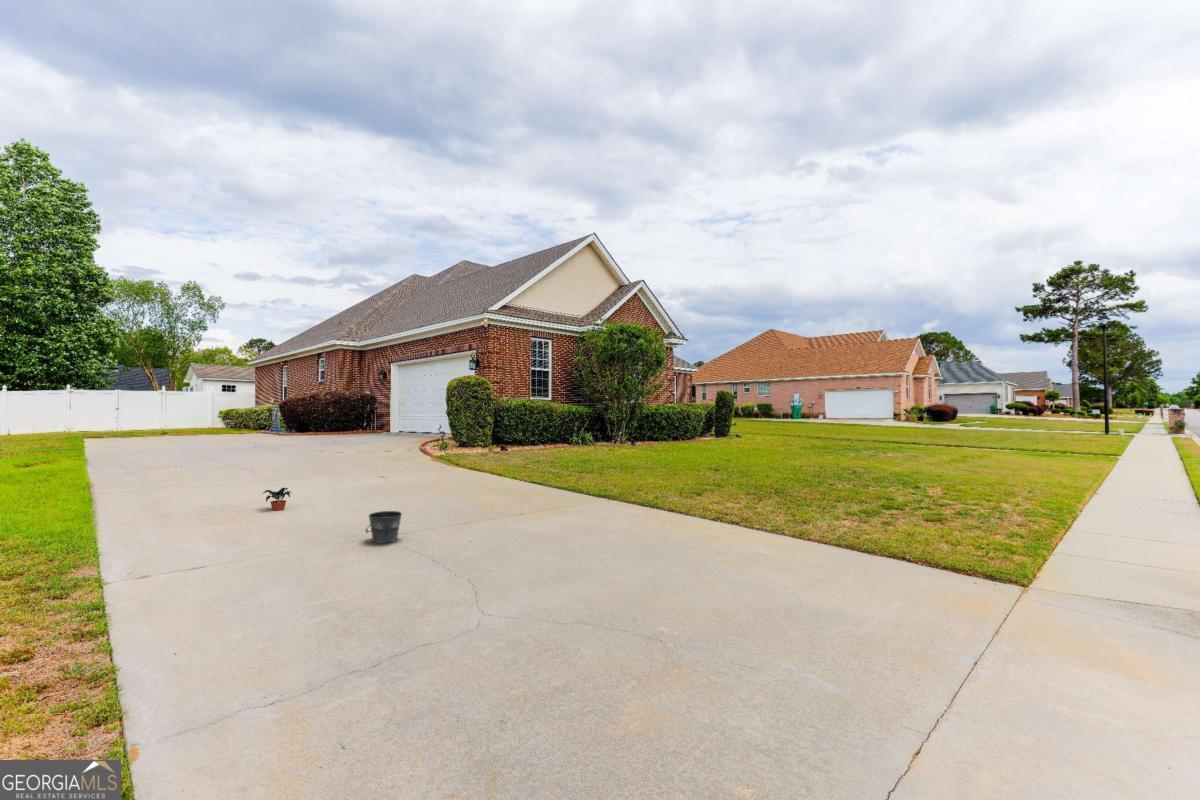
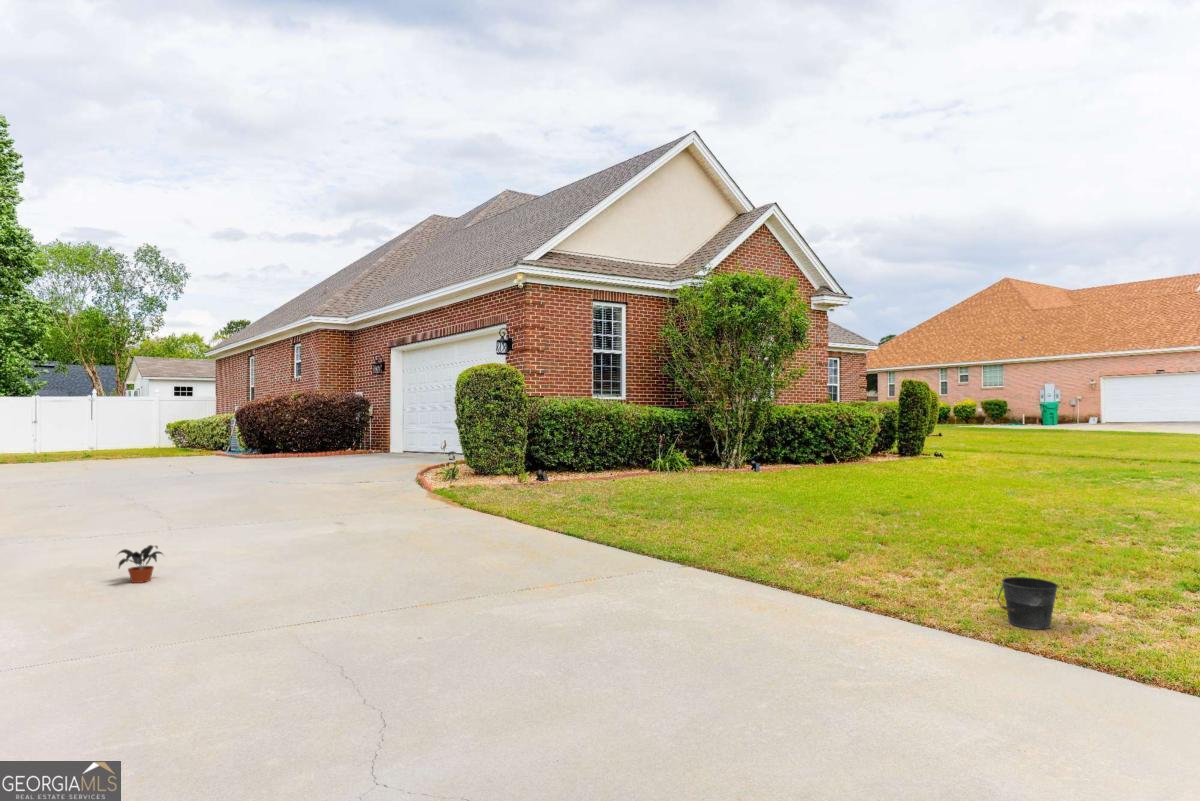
bucket: present [366,511,402,543] -> present [997,577,1058,629]

